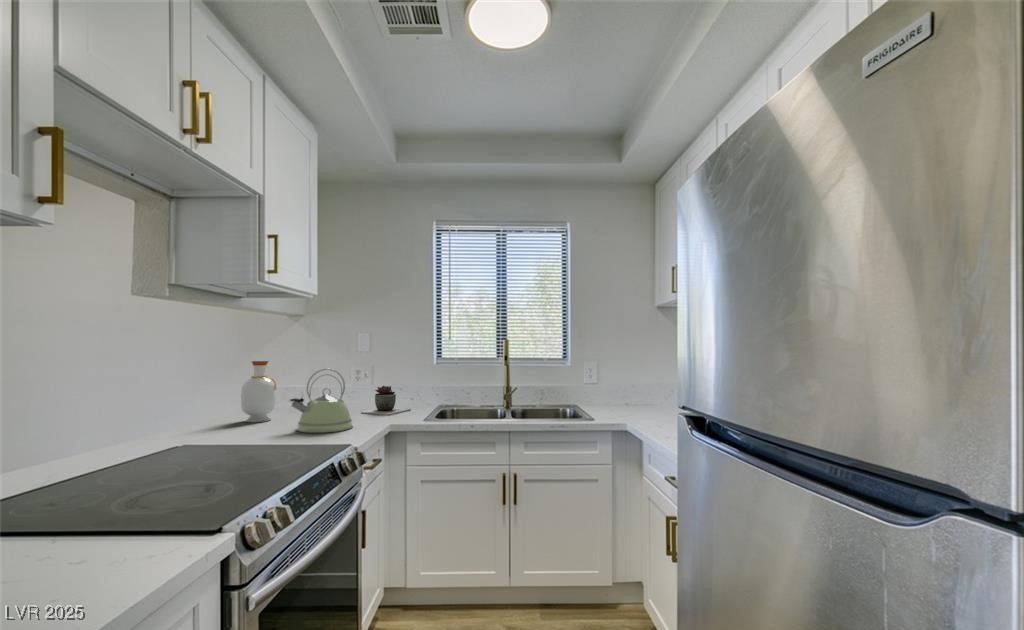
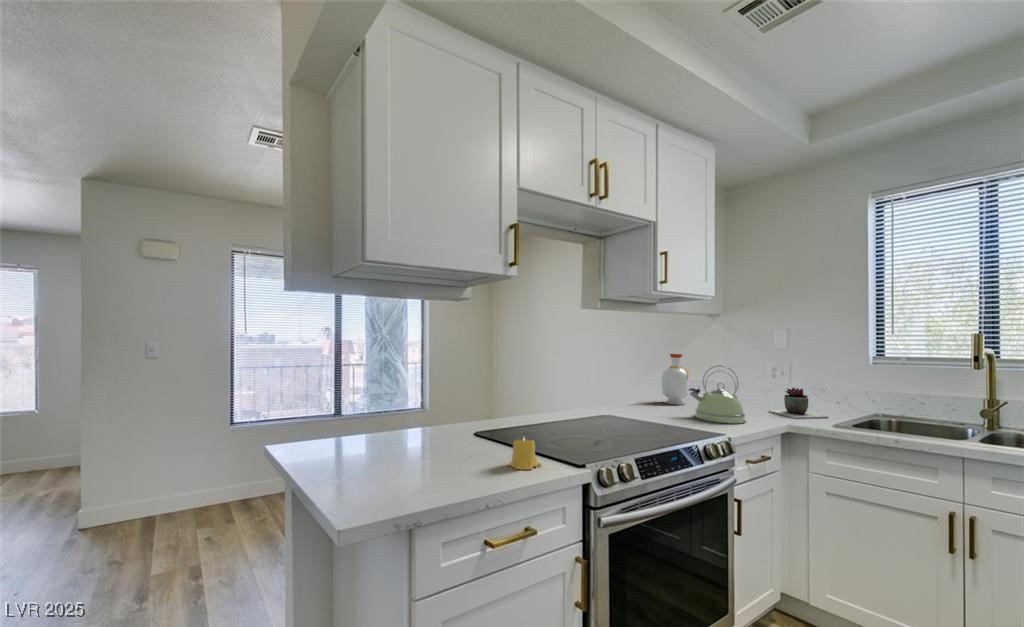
candle: none [66,512,143,580] -> present [509,439,541,470]

